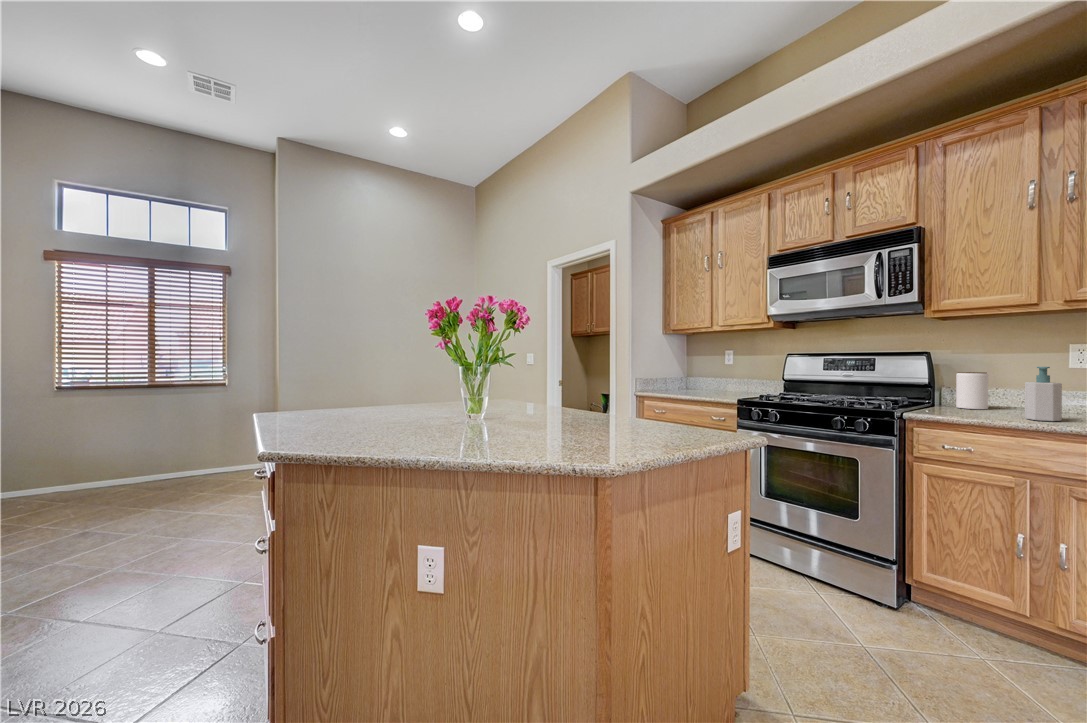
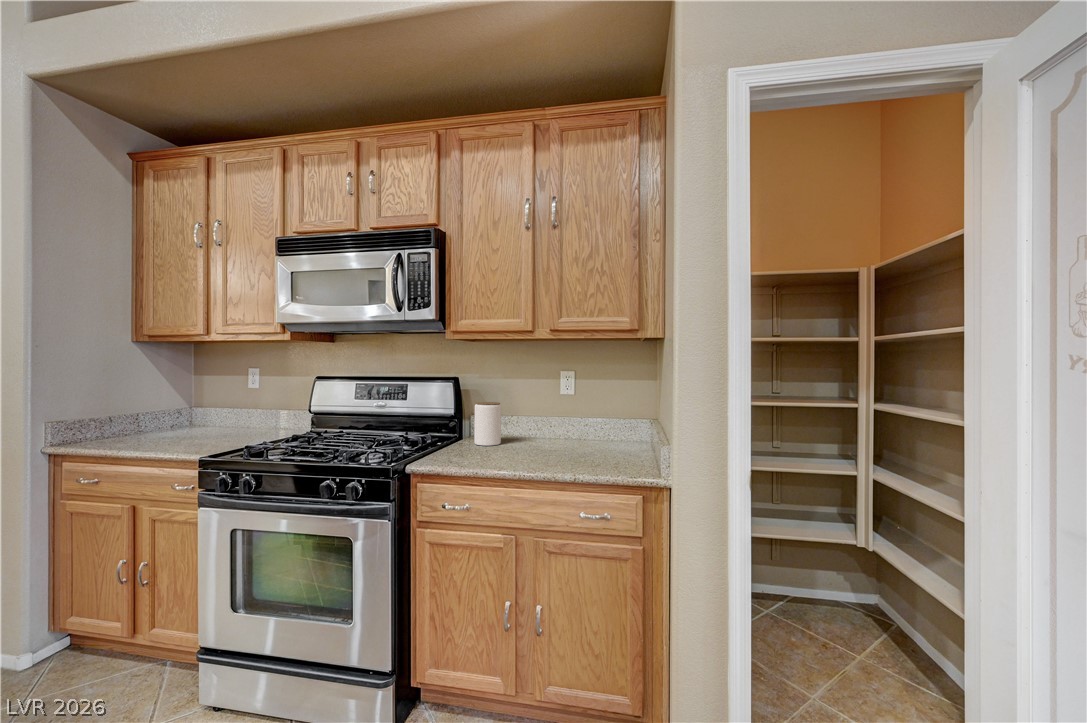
soap bottle: present [1025,367,1062,421] -> none [517,404,545,466]

